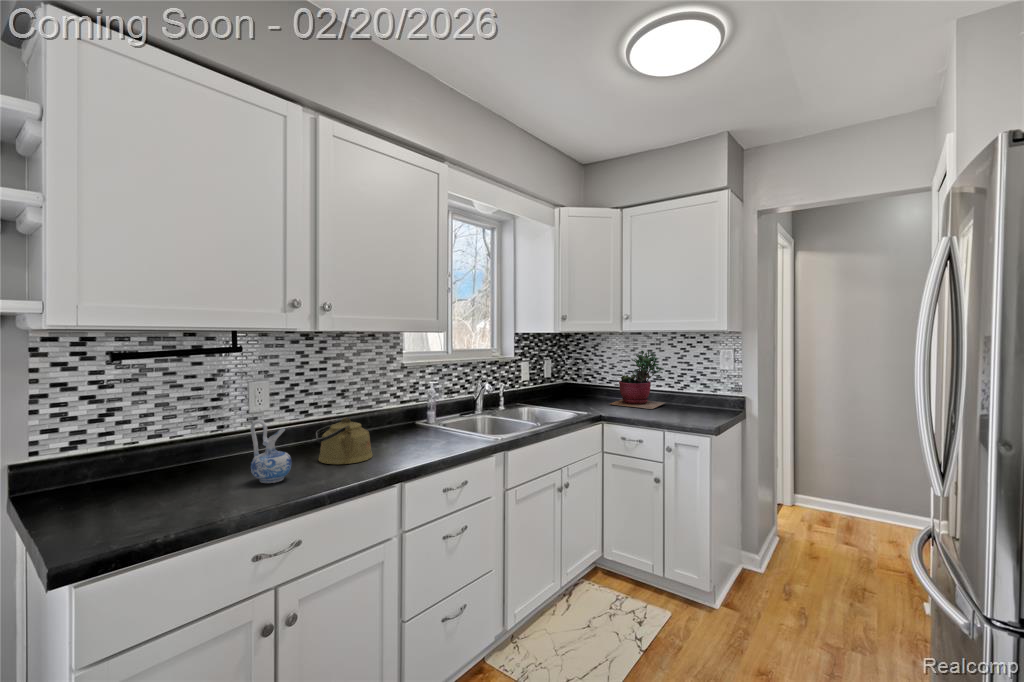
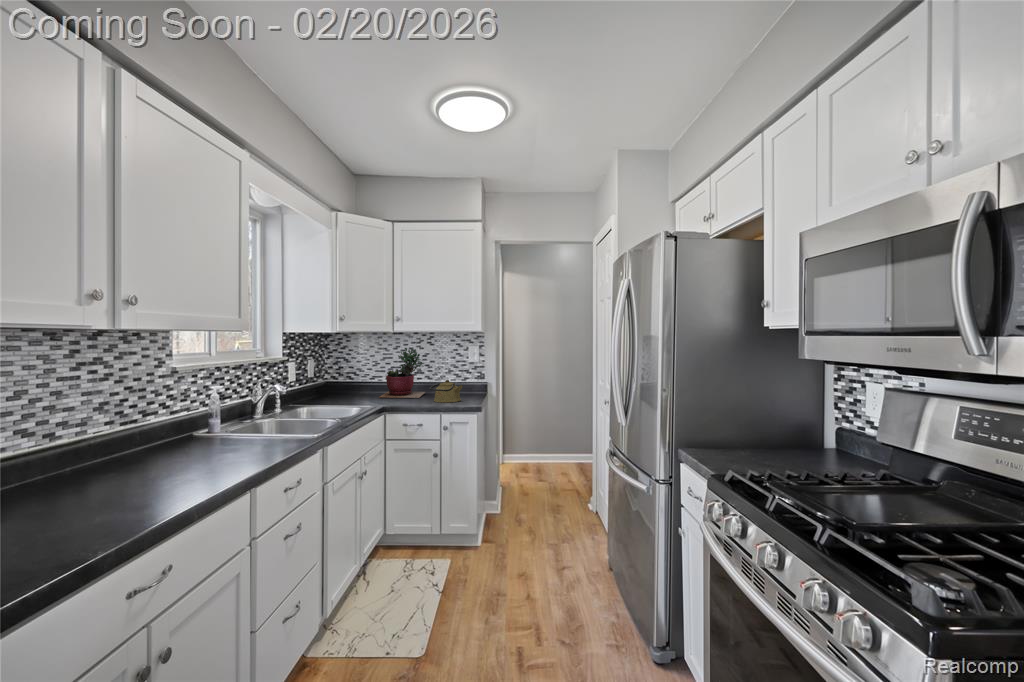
kettle: present [316,417,373,464] -> present [430,380,463,402]
ceramic pitcher: present [251,420,292,483] -> none [41,443,106,522]

